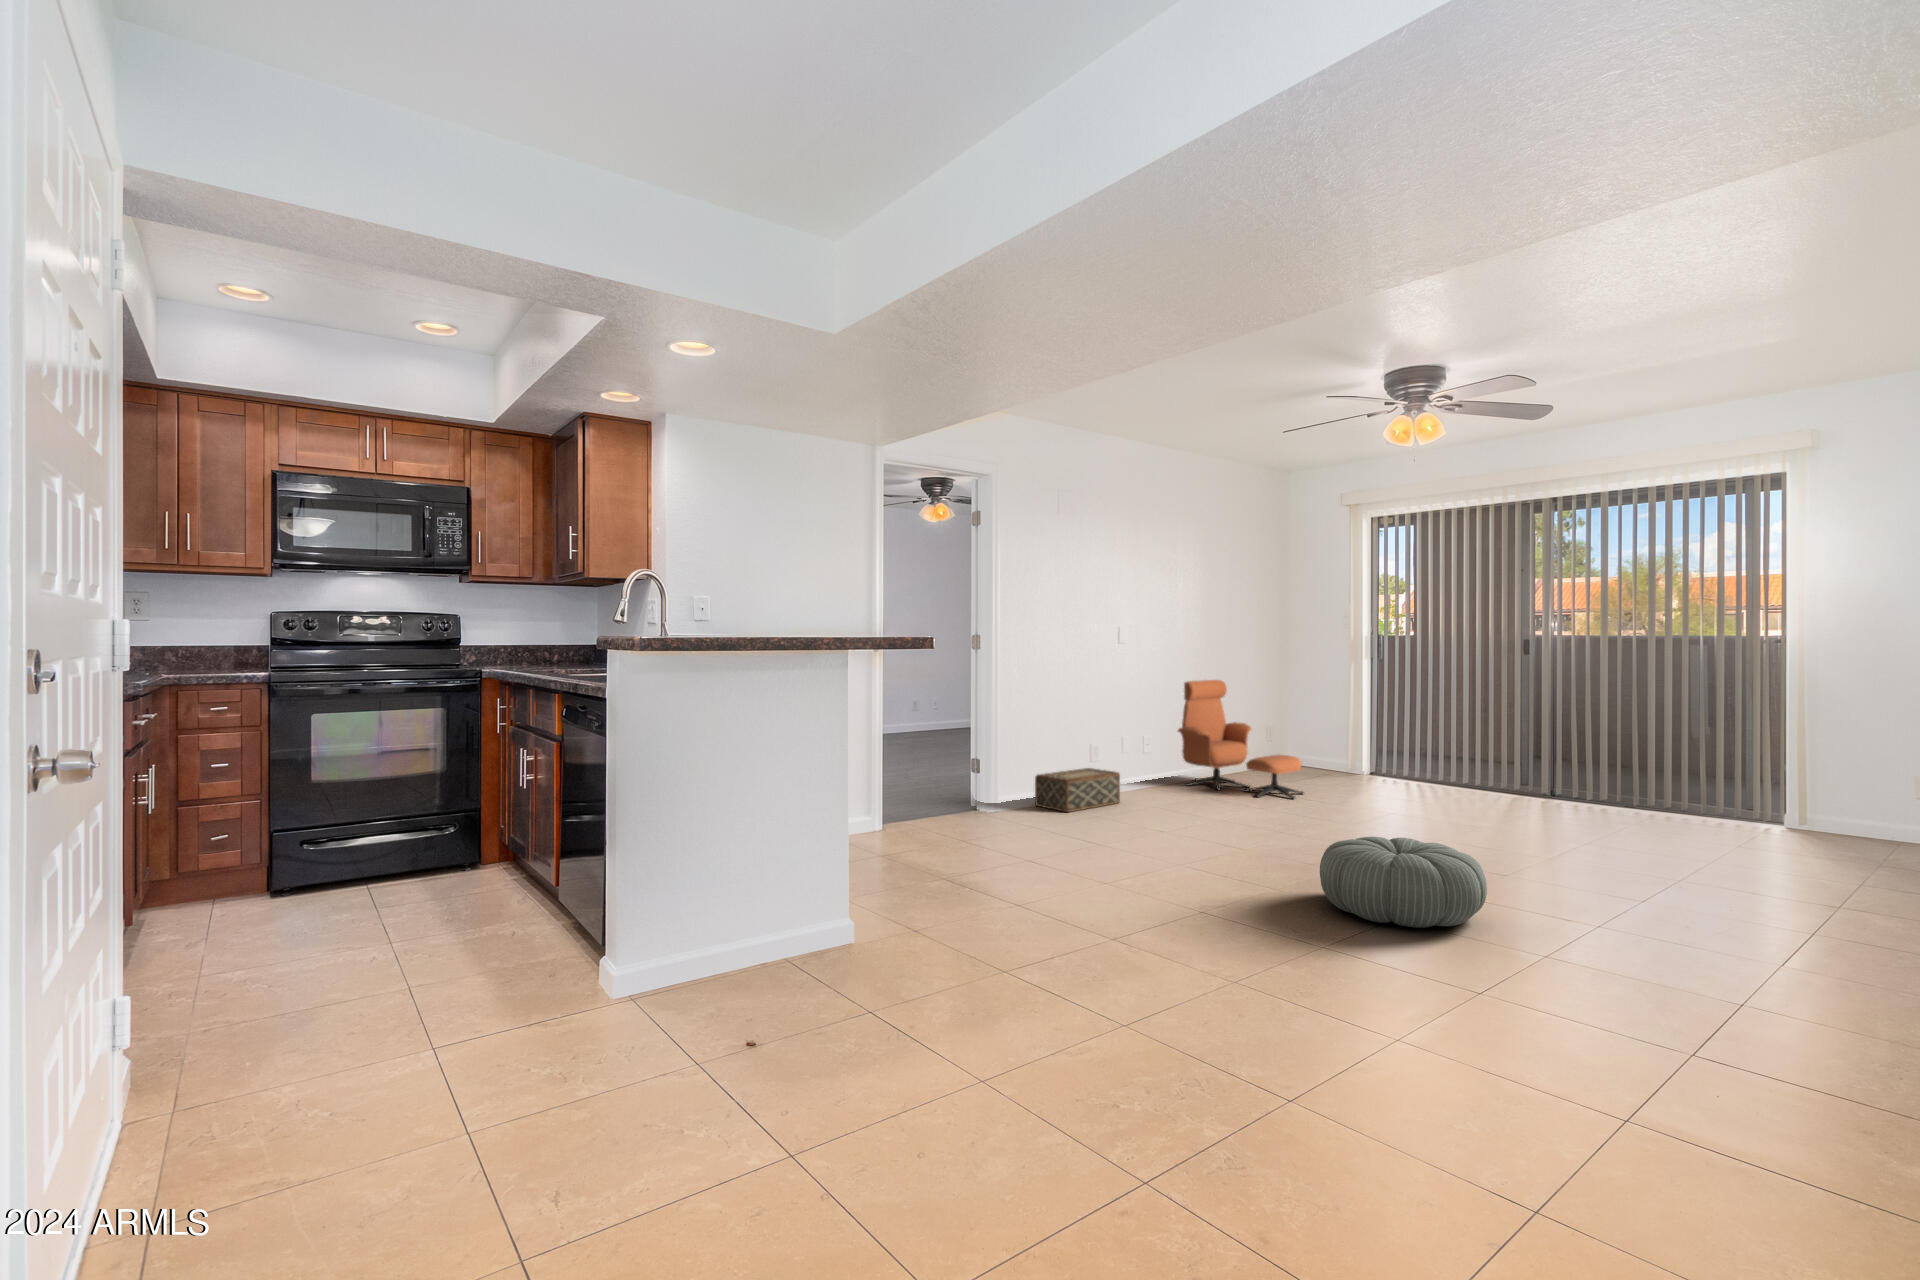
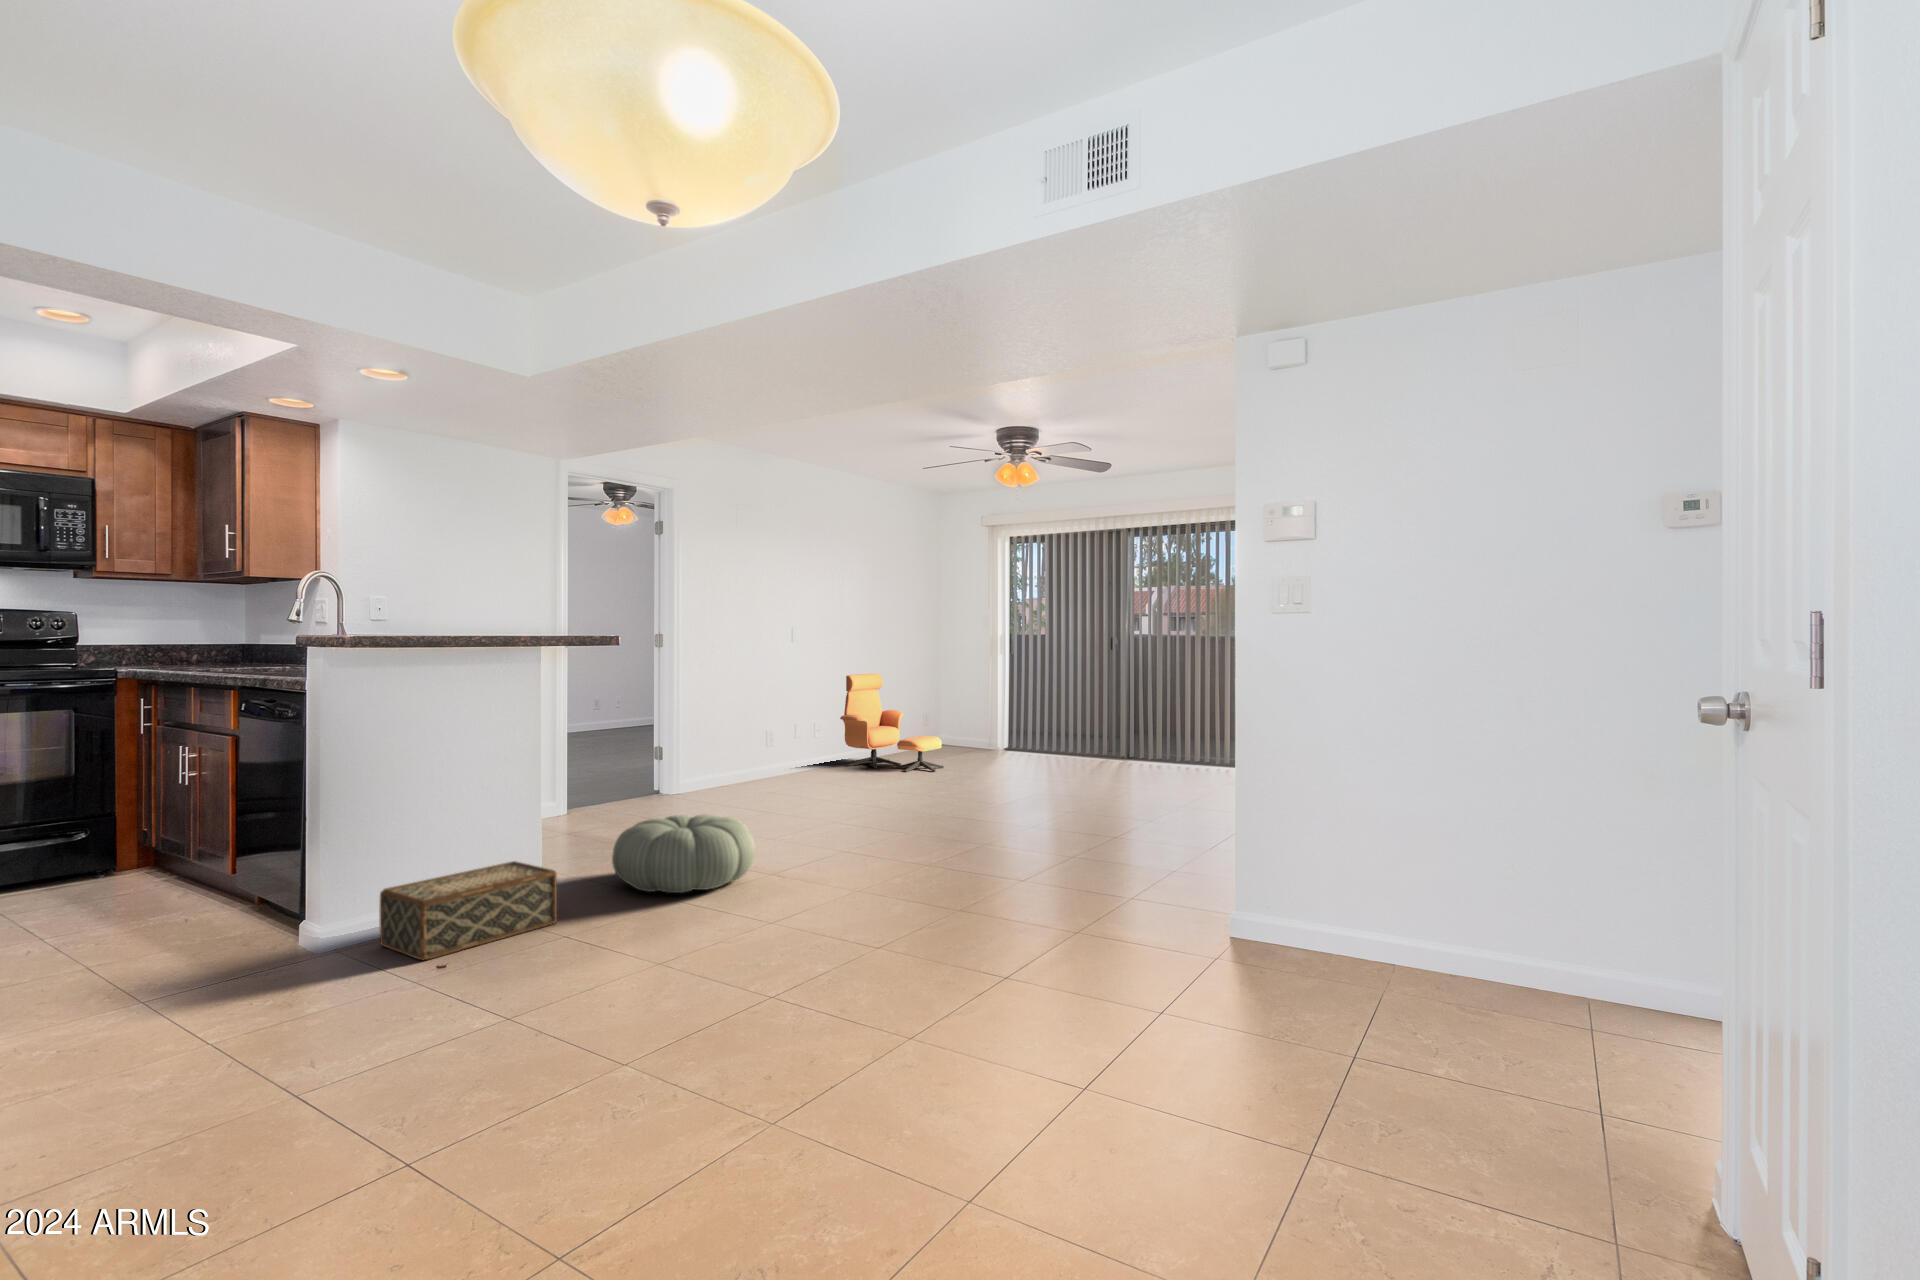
woven basket: present [1035,768,1120,812] -> present [379,861,557,960]
pouf: present [1320,837,1487,928] -> present [612,814,755,893]

